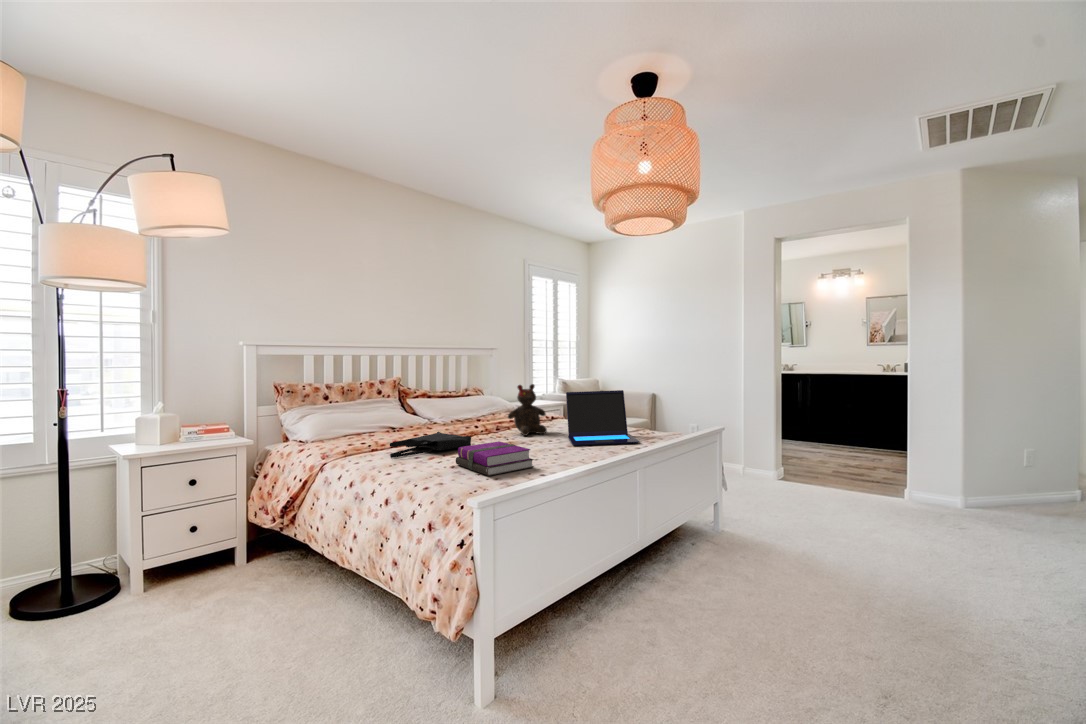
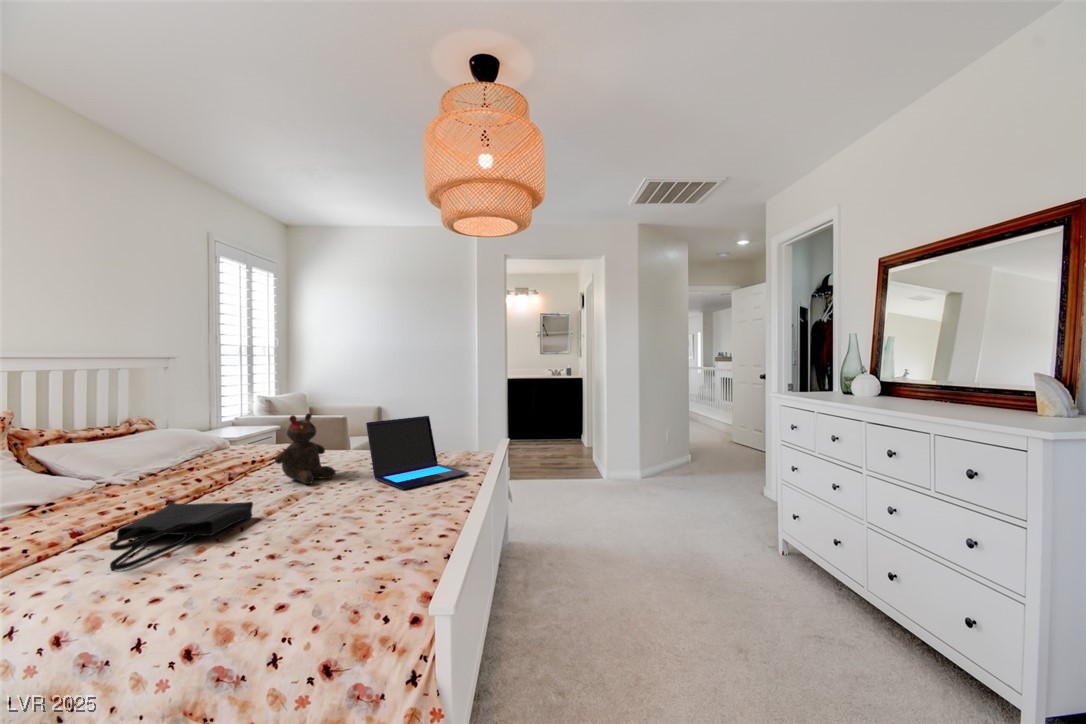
notebook: present [456,441,534,476] -> none [285,504,412,560]

